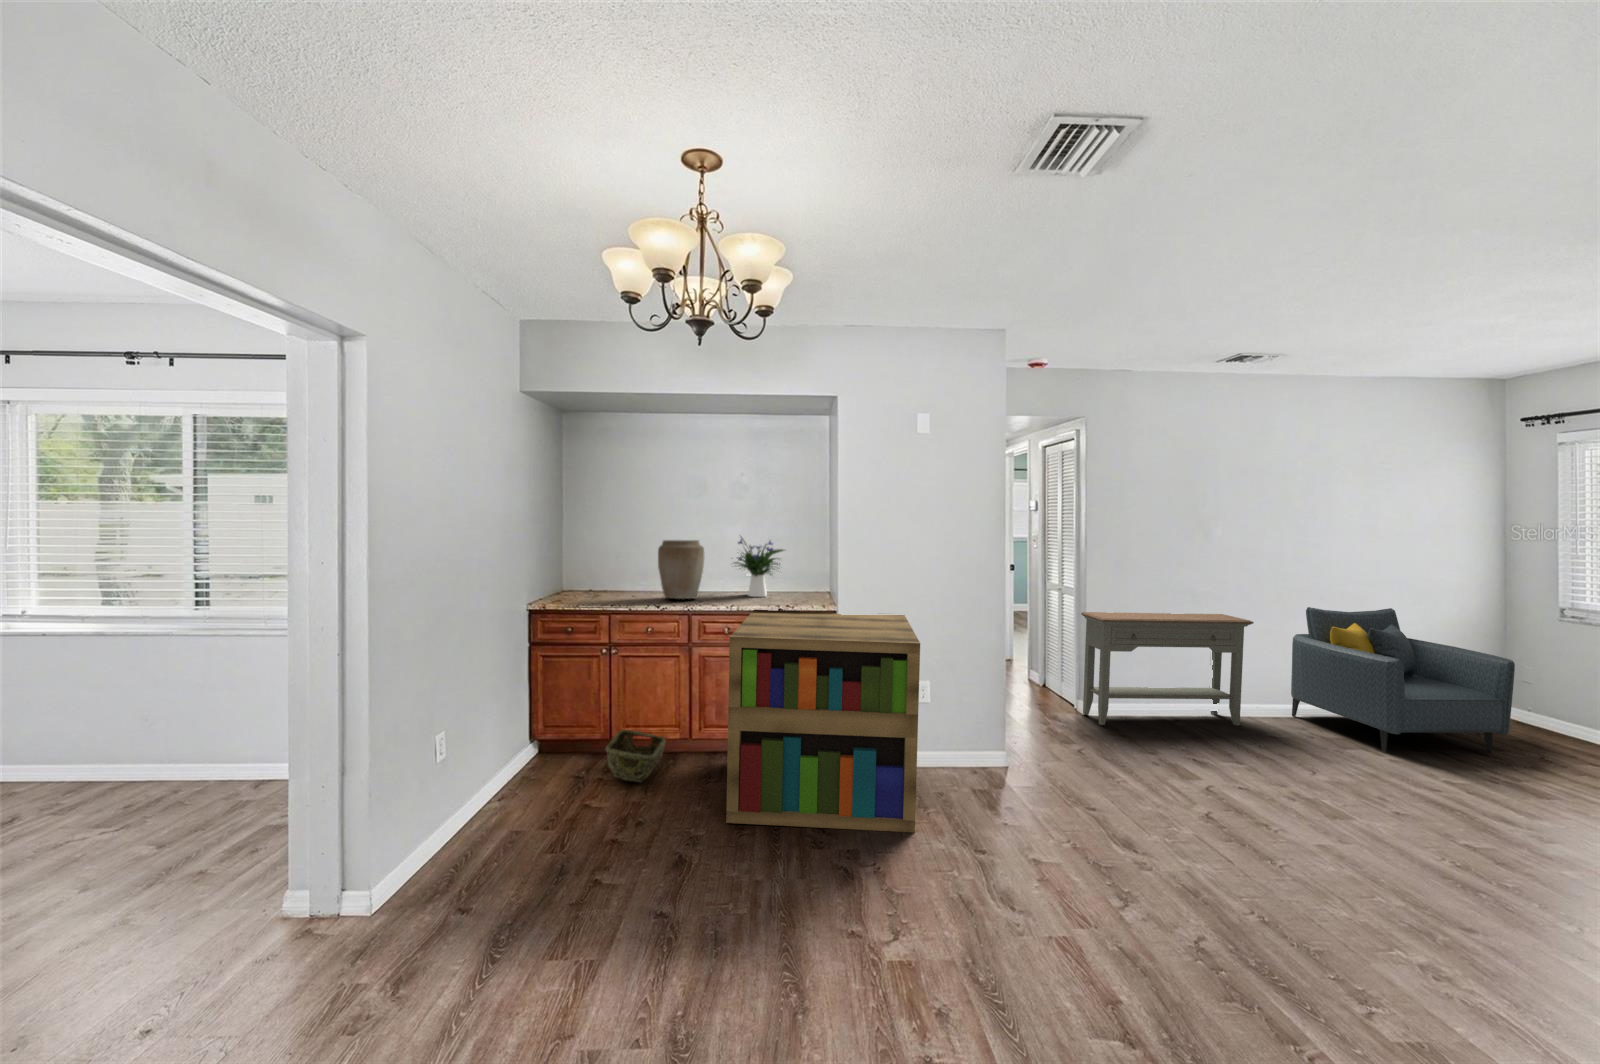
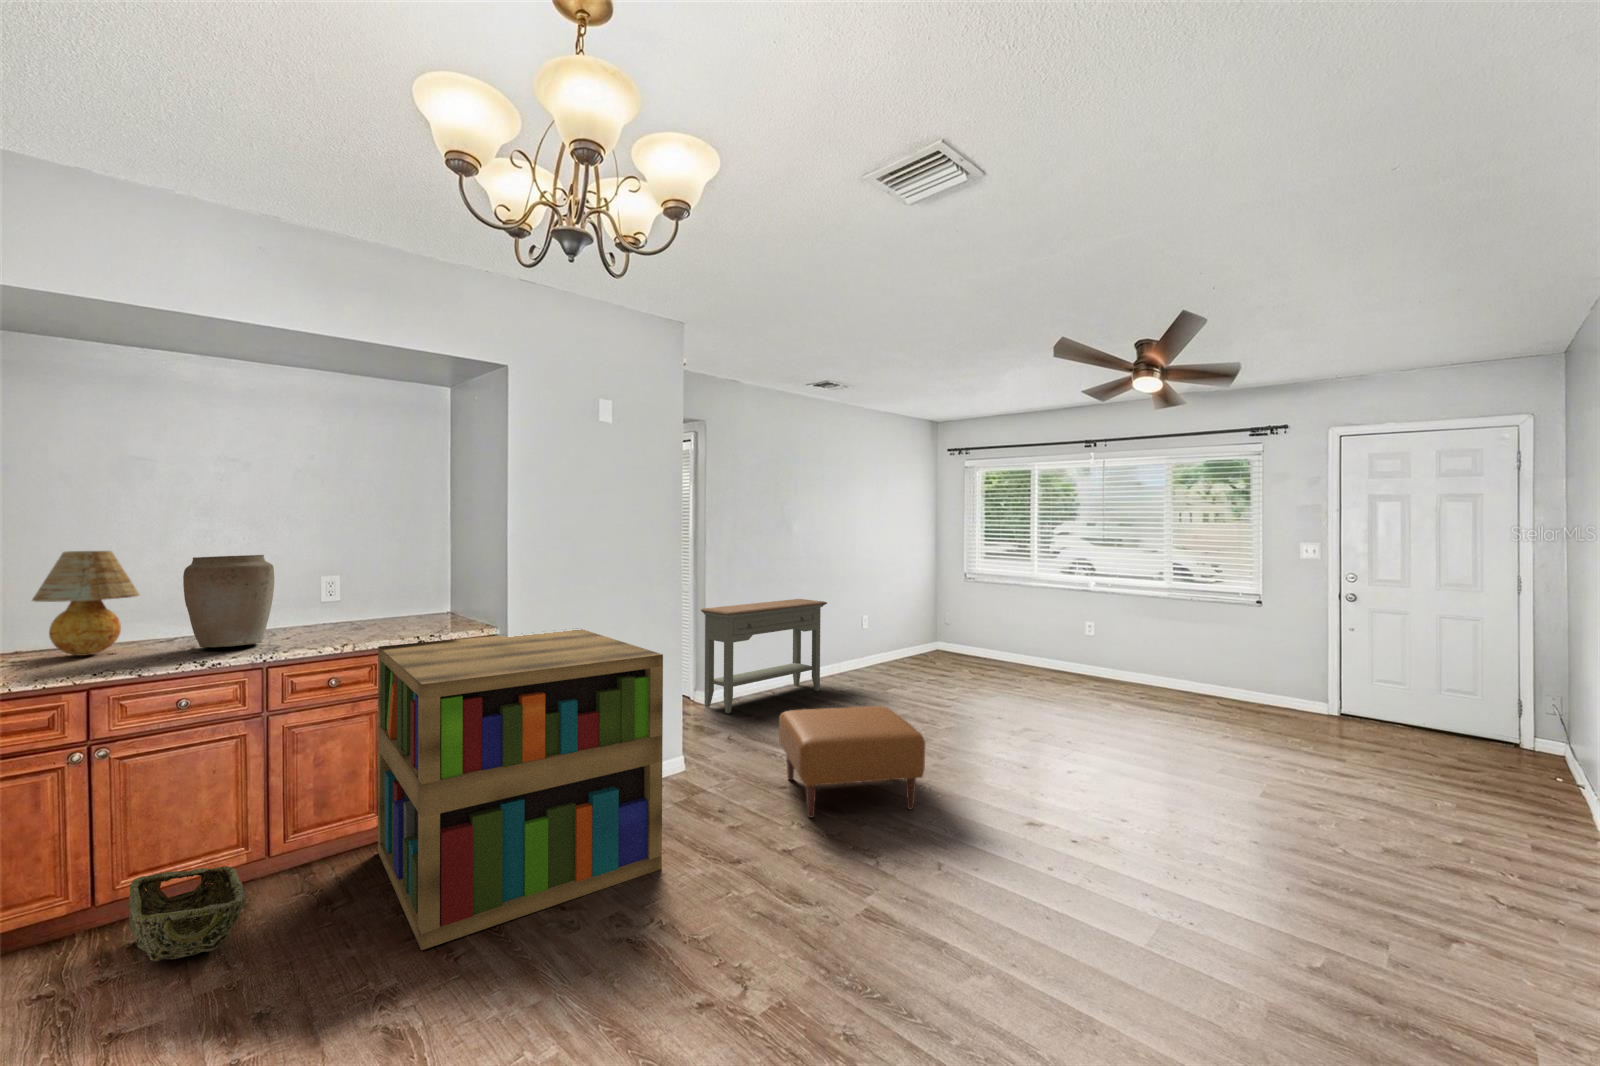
table lamp: none [598,534,644,595] -> present [32,551,140,656]
flower arrangement: present [735,537,783,597] -> none [305,545,399,631]
armchair: present [1291,607,1515,752] -> none [842,583,968,690]
ottoman: none [1077,728,1242,873] -> present [779,706,925,818]

